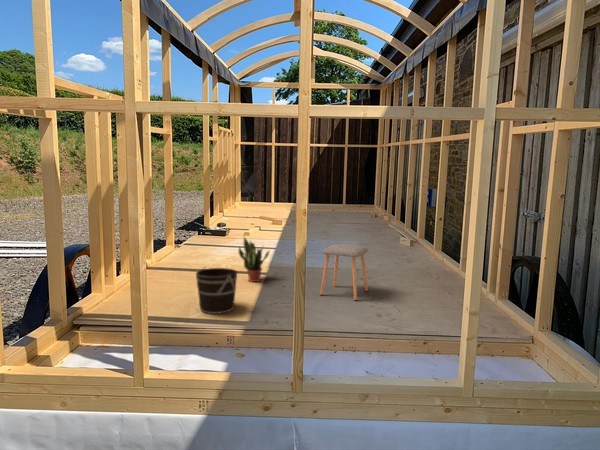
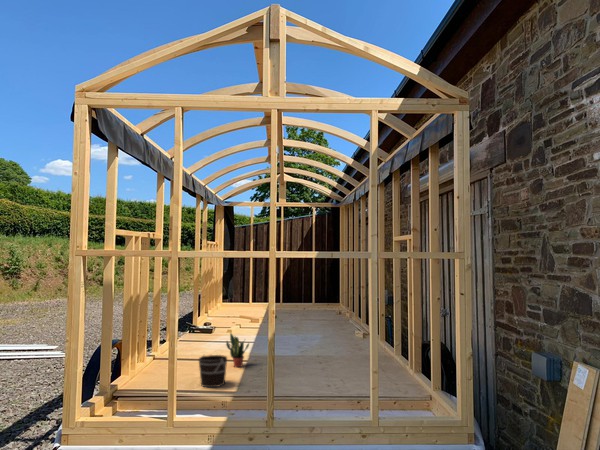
stool: present [320,244,368,300] -> none [286,336,322,377]

